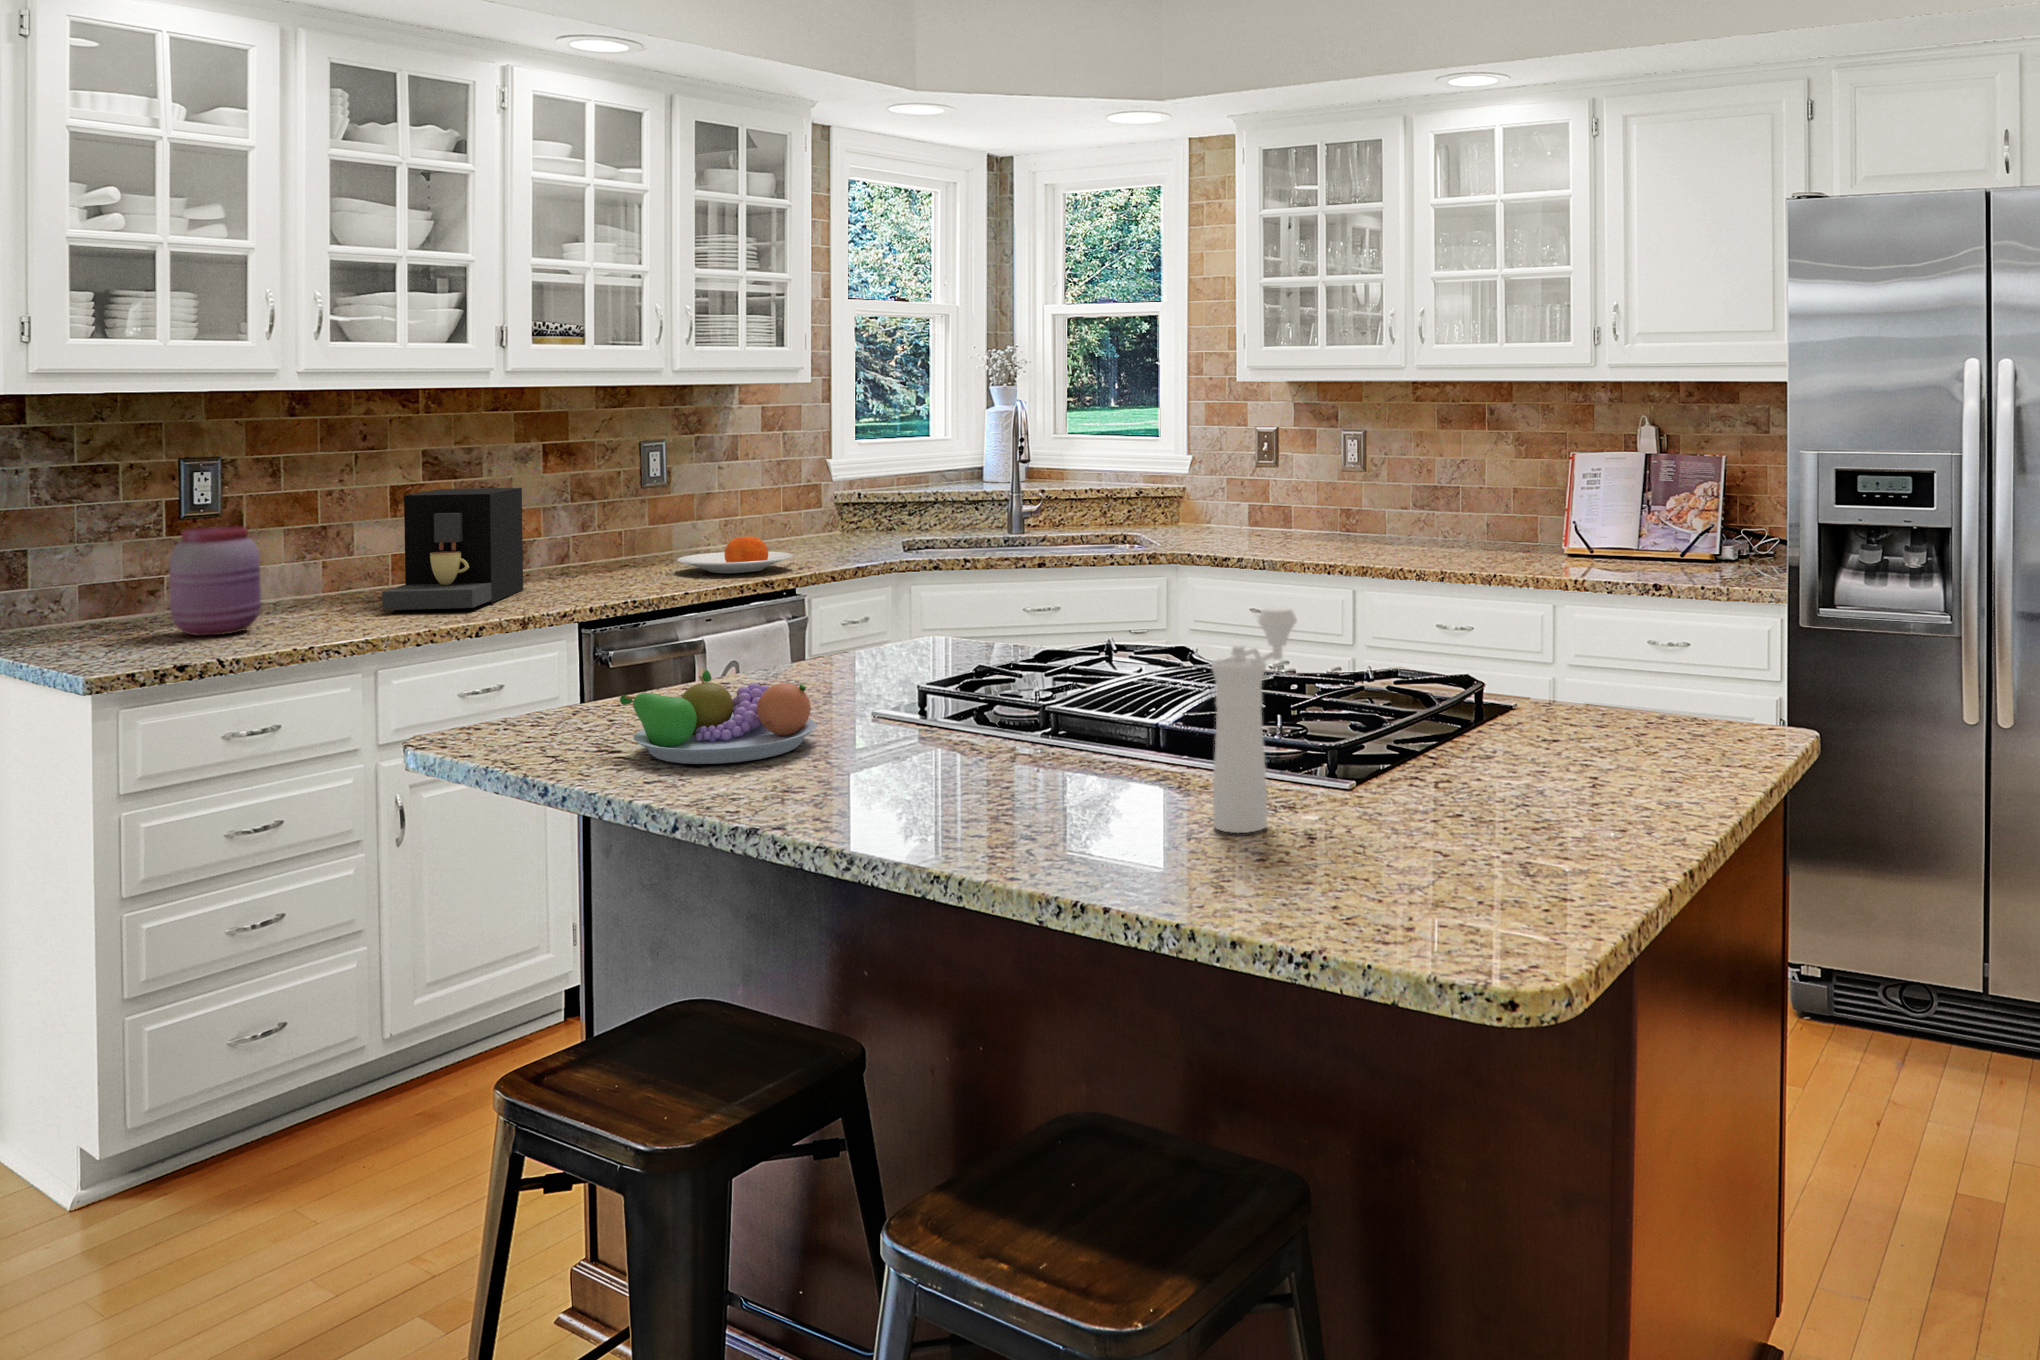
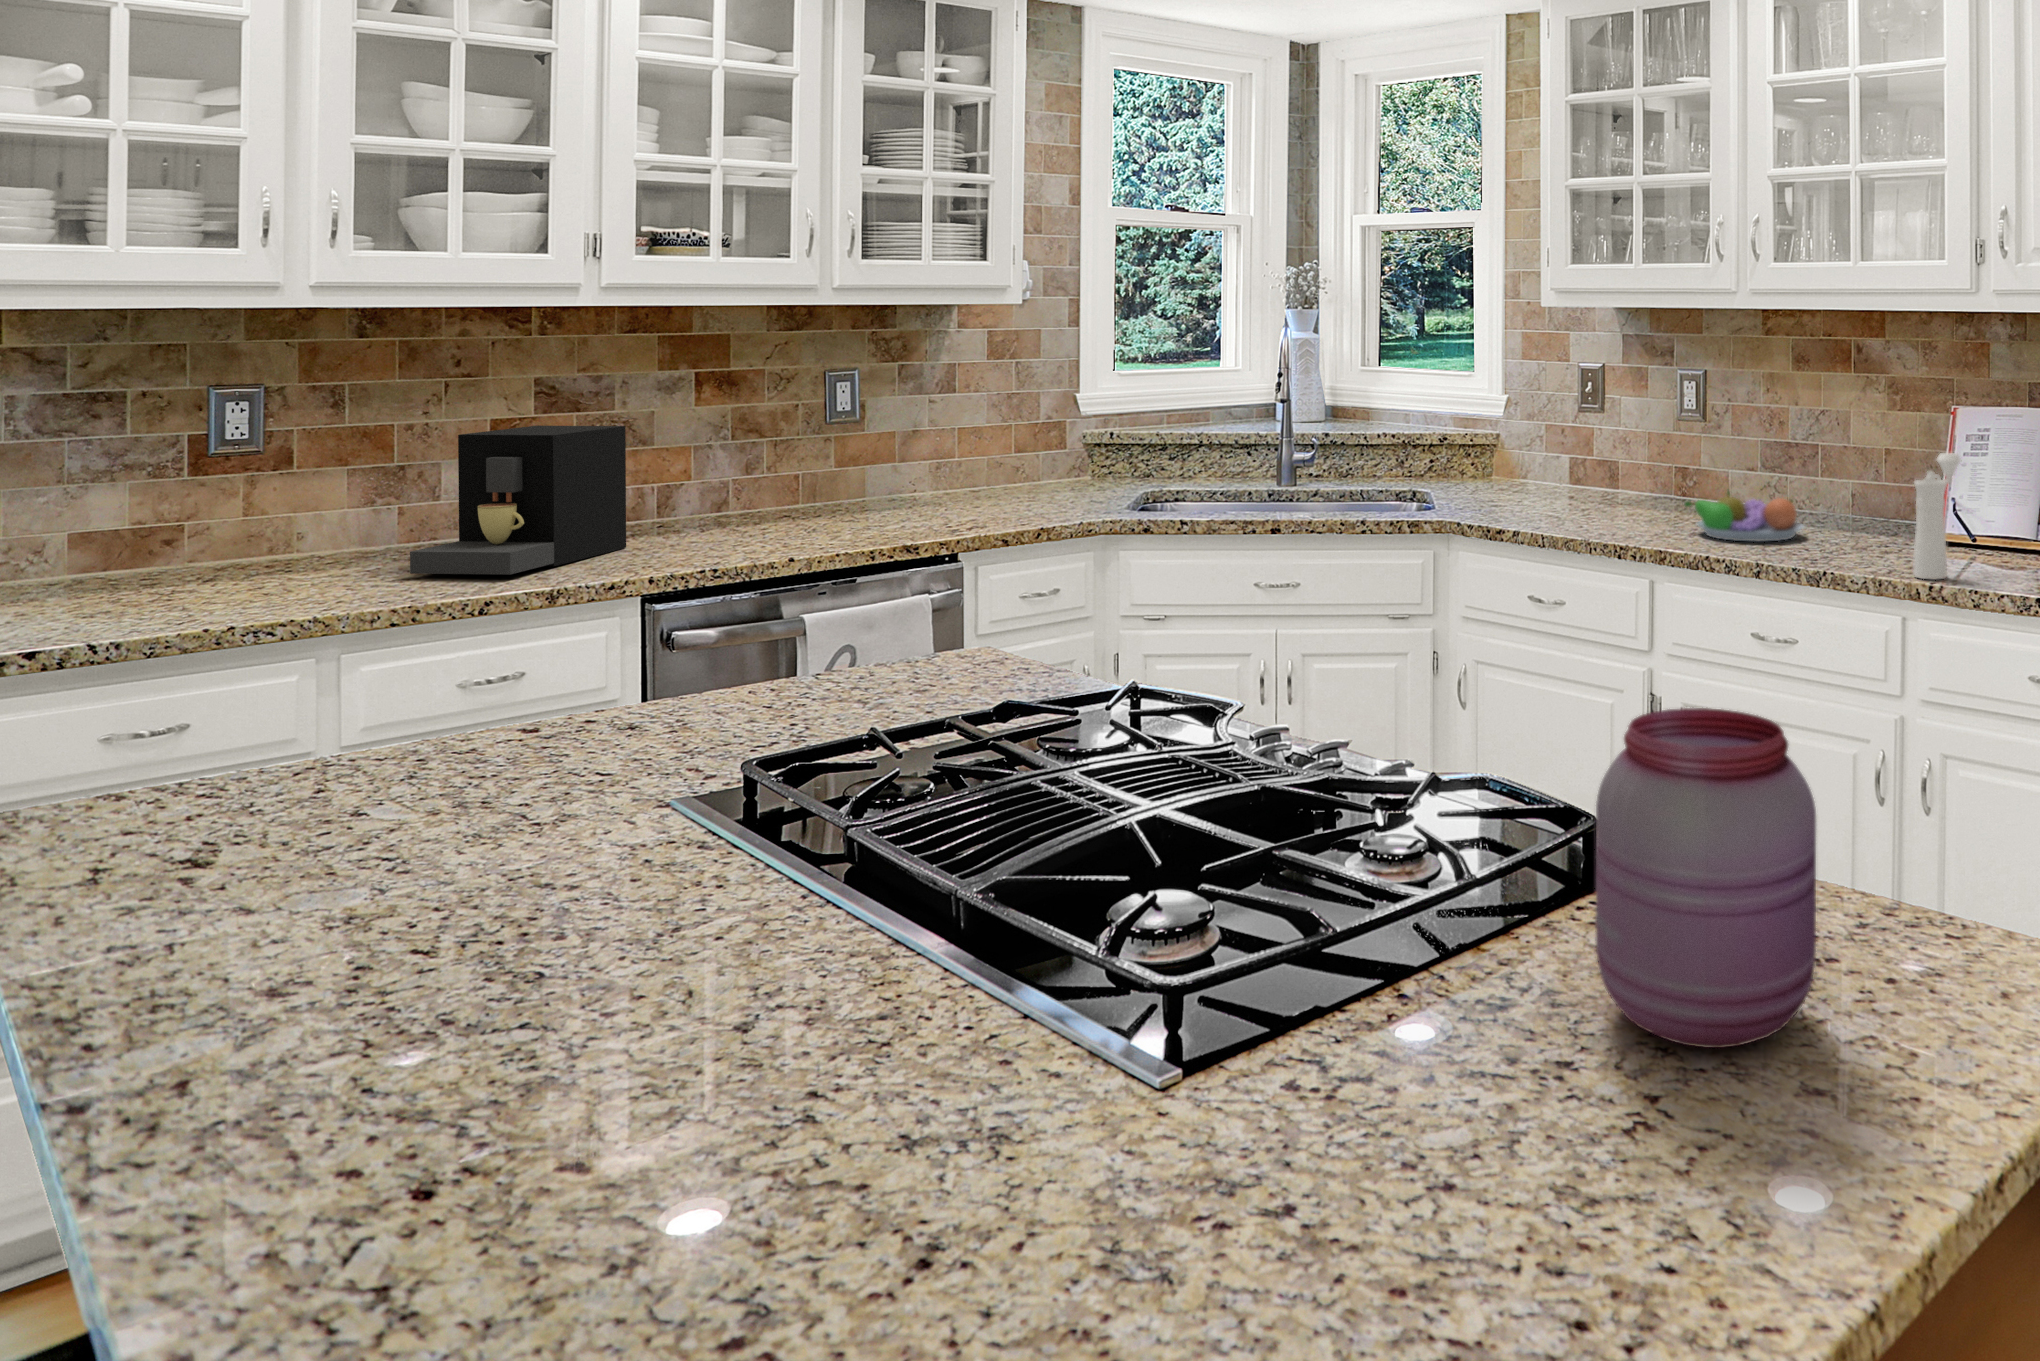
jar: present [169,527,261,636] -> present [1596,708,1816,1048]
plate: present [677,537,793,573] -> none [834,487,973,531]
pepper mill: present [1211,607,1297,833] -> present [1913,453,1961,579]
fruit bowl: present [620,670,817,764] -> present [1685,492,1803,542]

